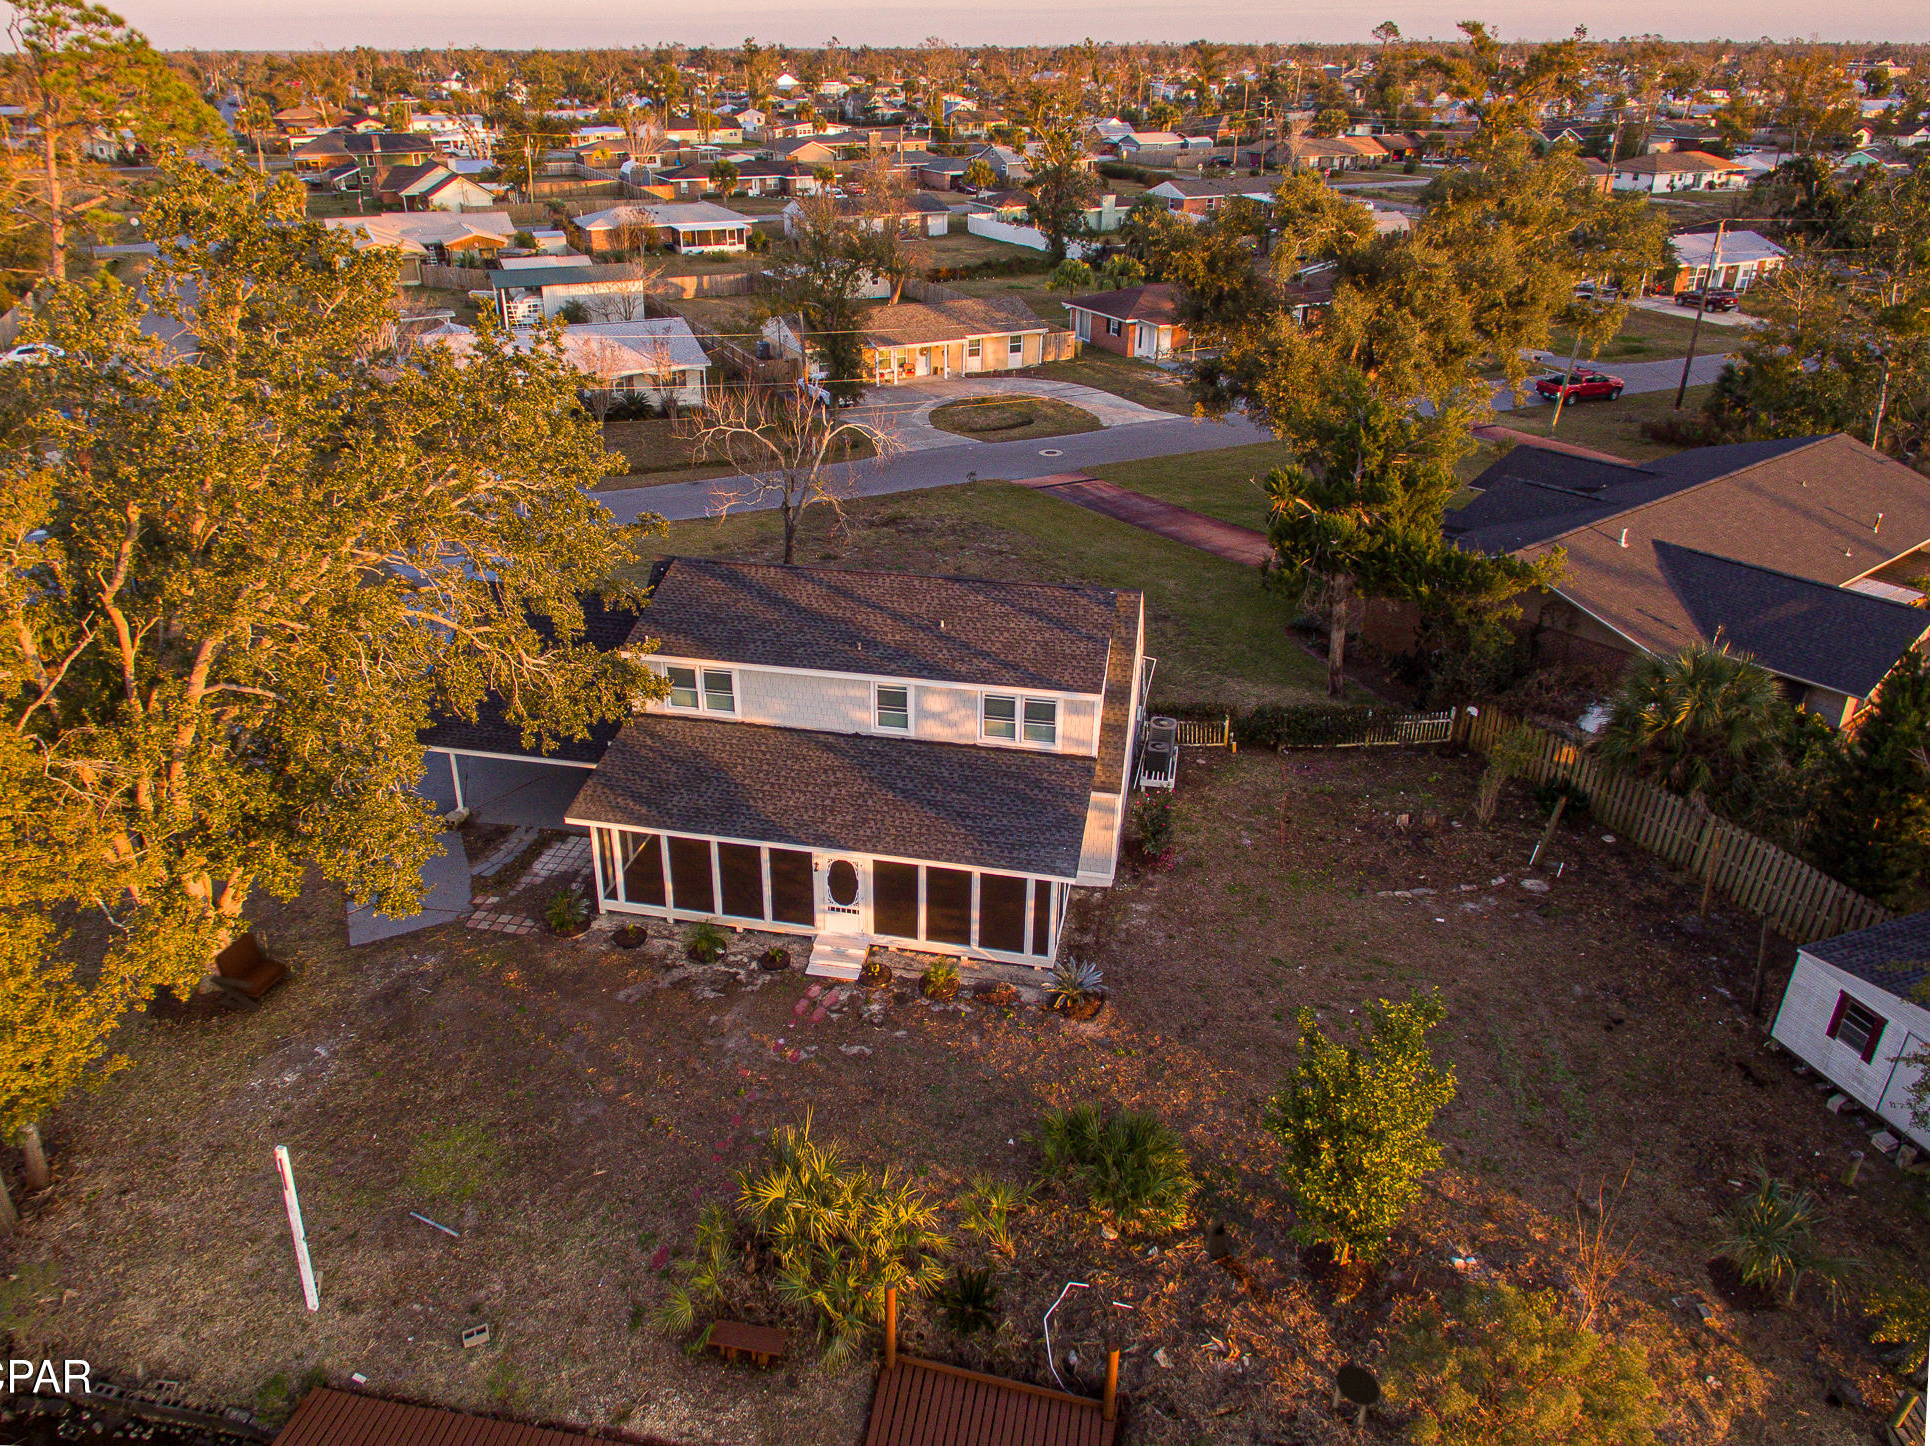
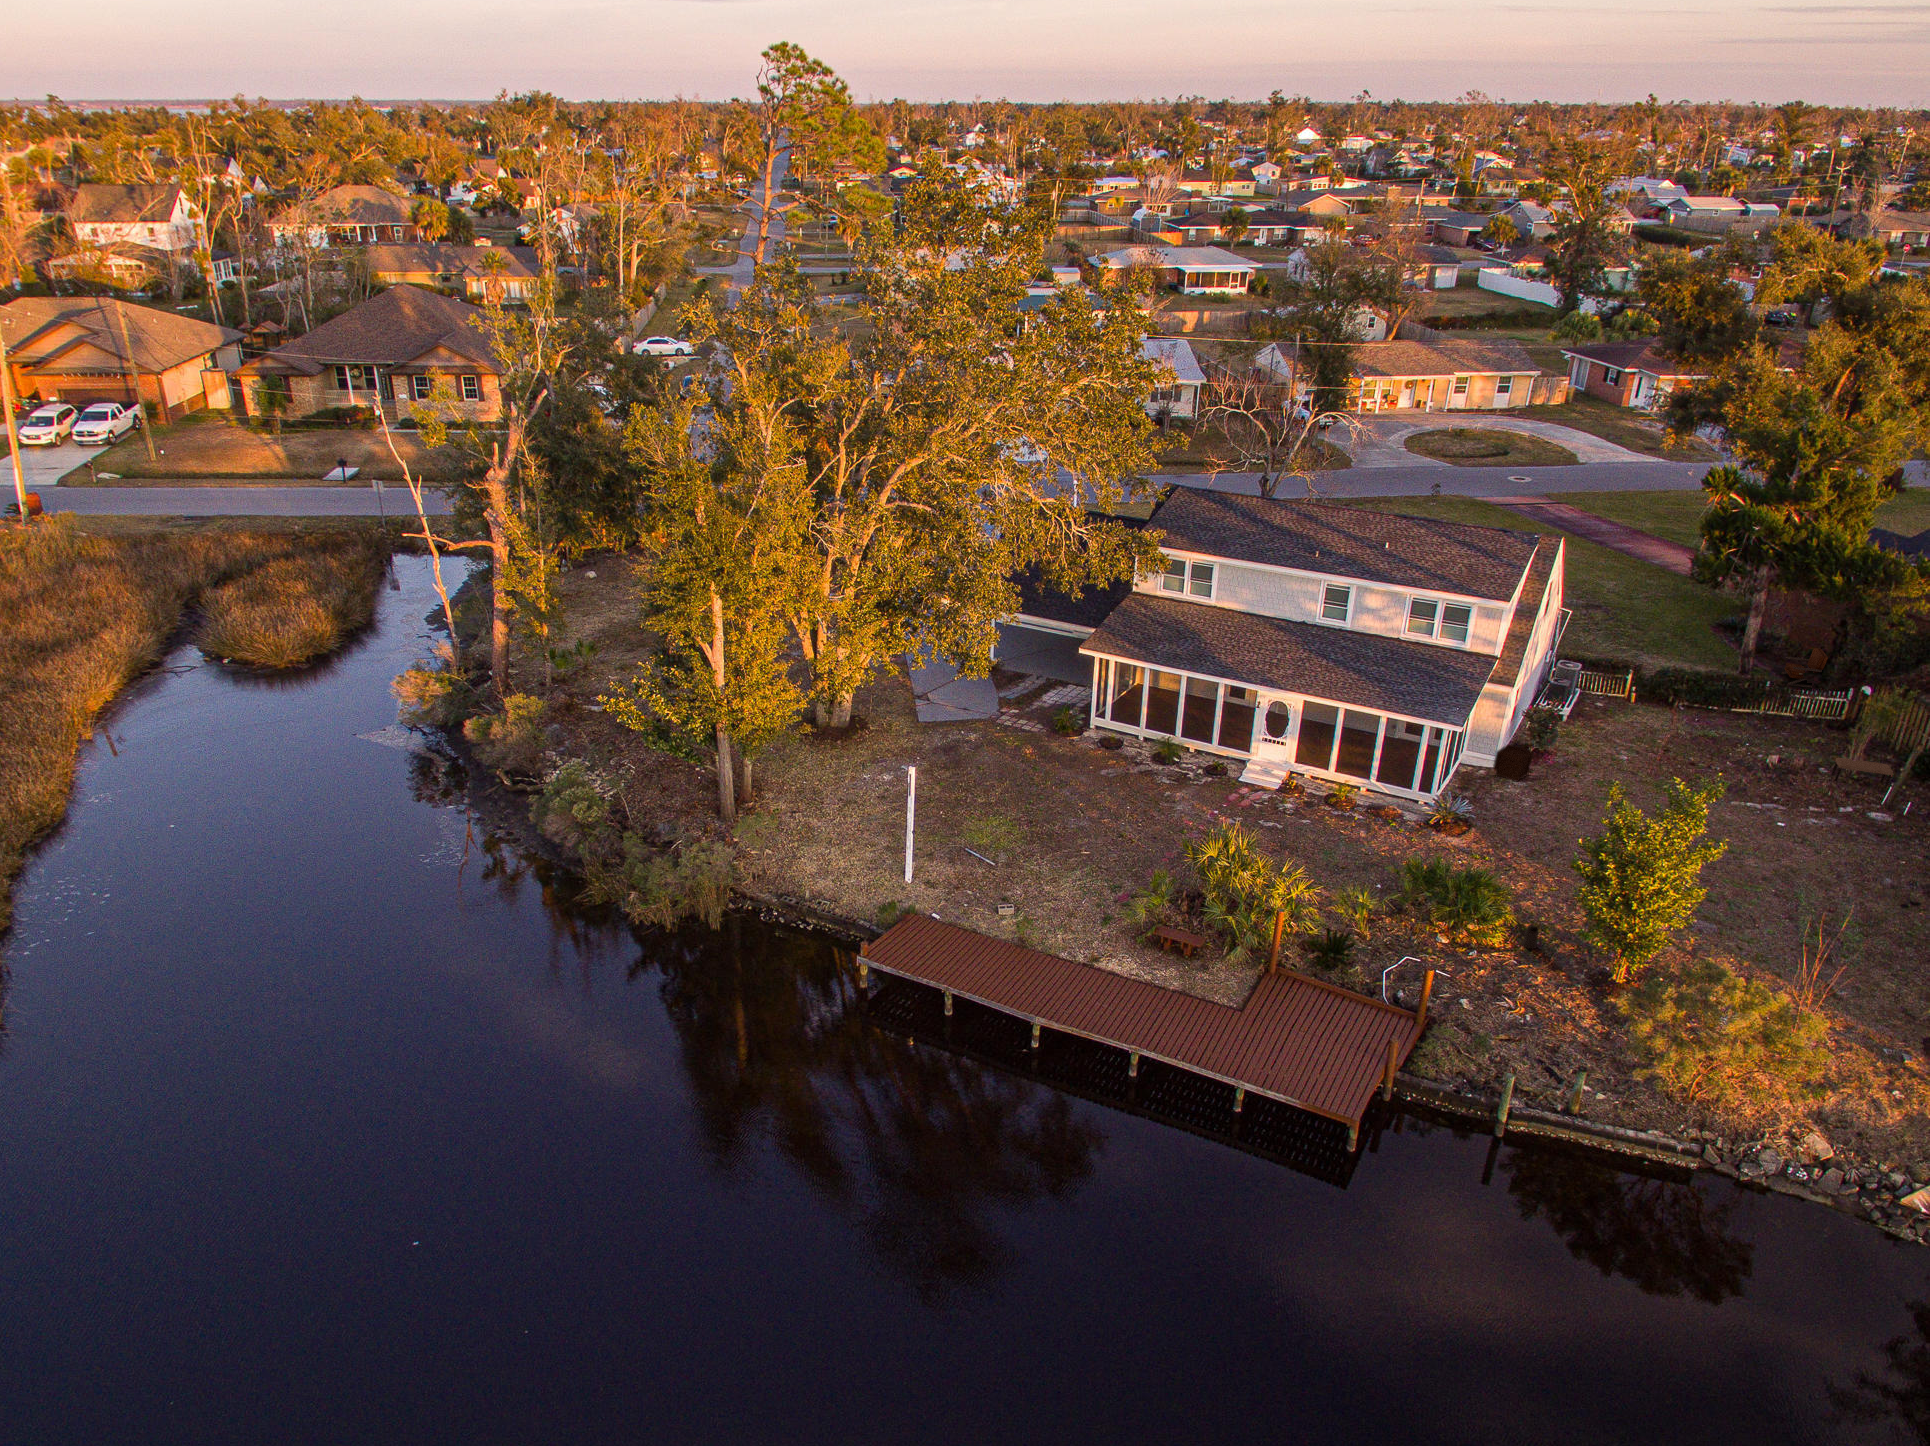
bench: none [1462,803,1525,832] -> present [1832,758,1893,788]
wooden crate: none [1112,855,1156,906] -> present [1493,744,1533,782]
lounge chair: present [210,933,296,1012] -> present [1782,648,1828,688]
round table: present [1334,1365,1380,1425] -> none [1595,995,1630,1028]

